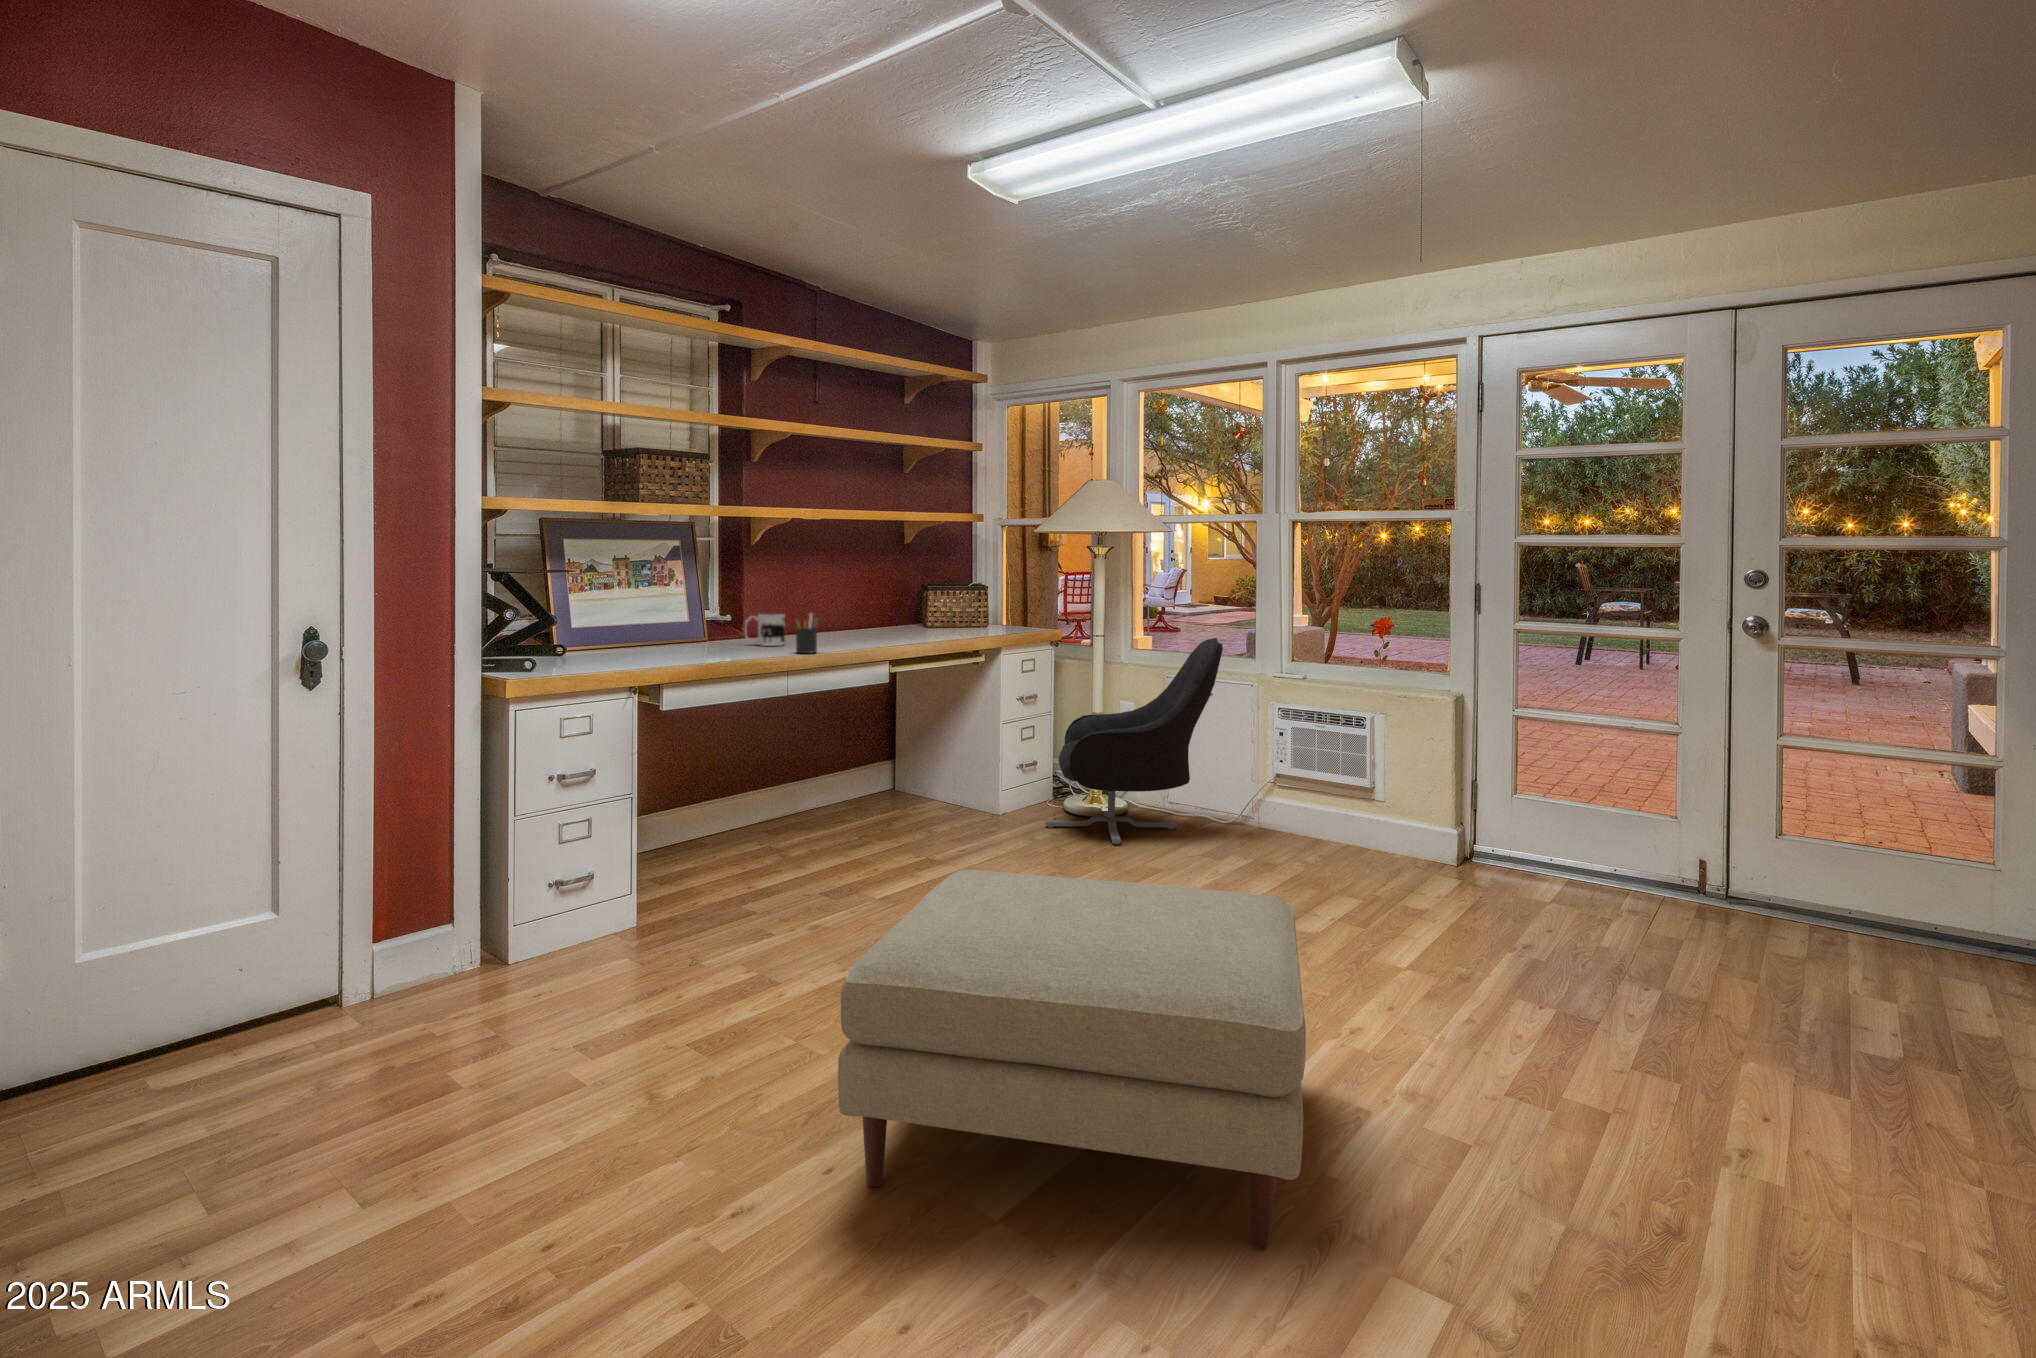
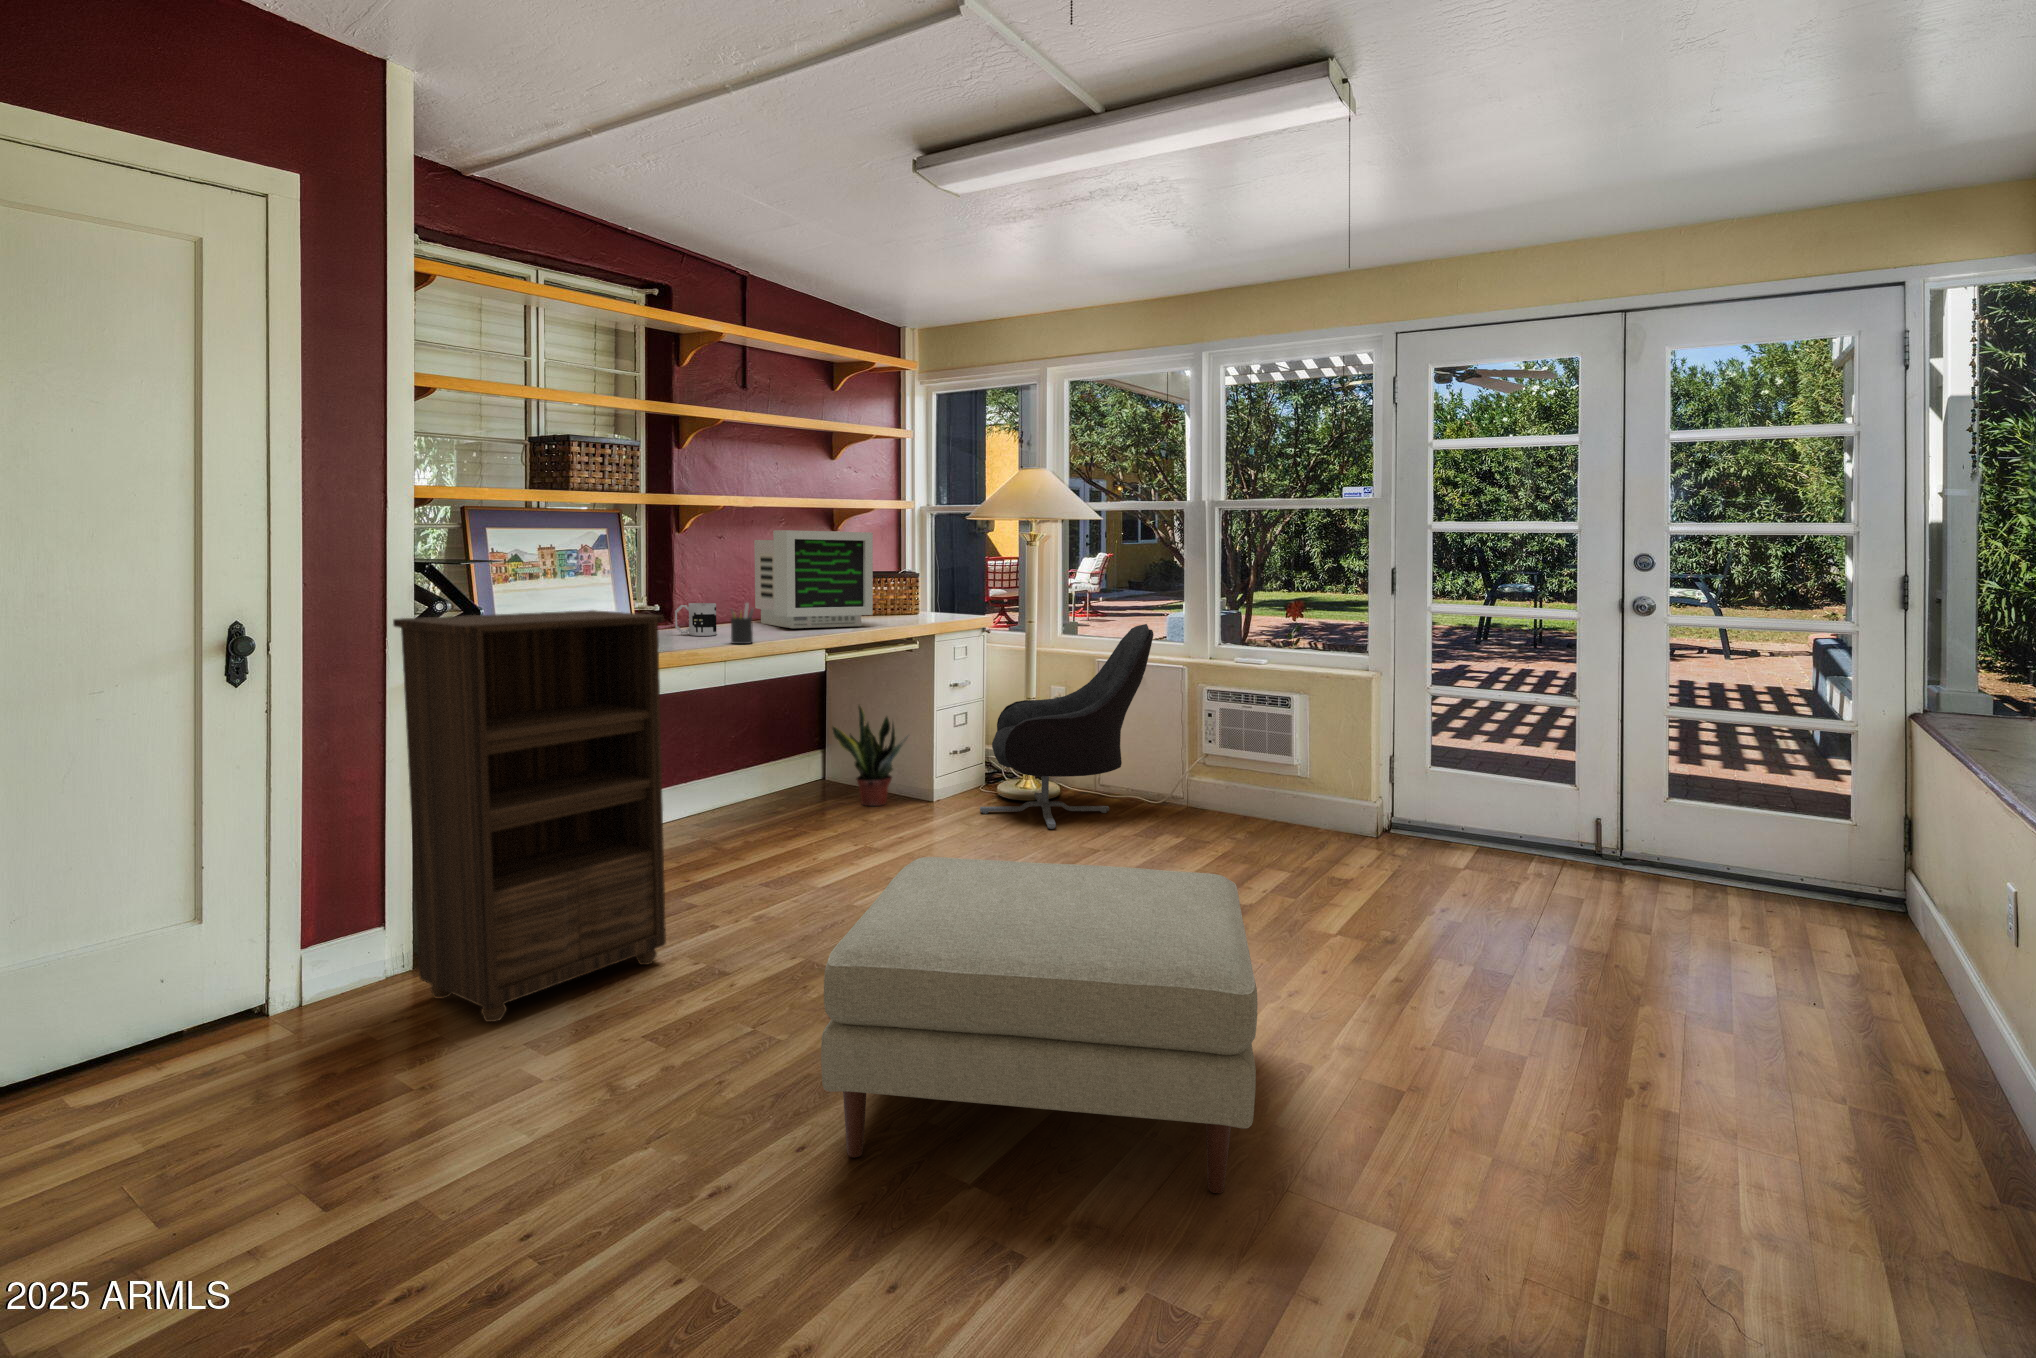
computer monitor: none [827,543,941,640] -> present [754,530,873,628]
bookshelf: none [451,617,716,1024] -> present [393,610,666,1022]
potted plant: none [900,716,979,818] -> present [832,706,908,806]

